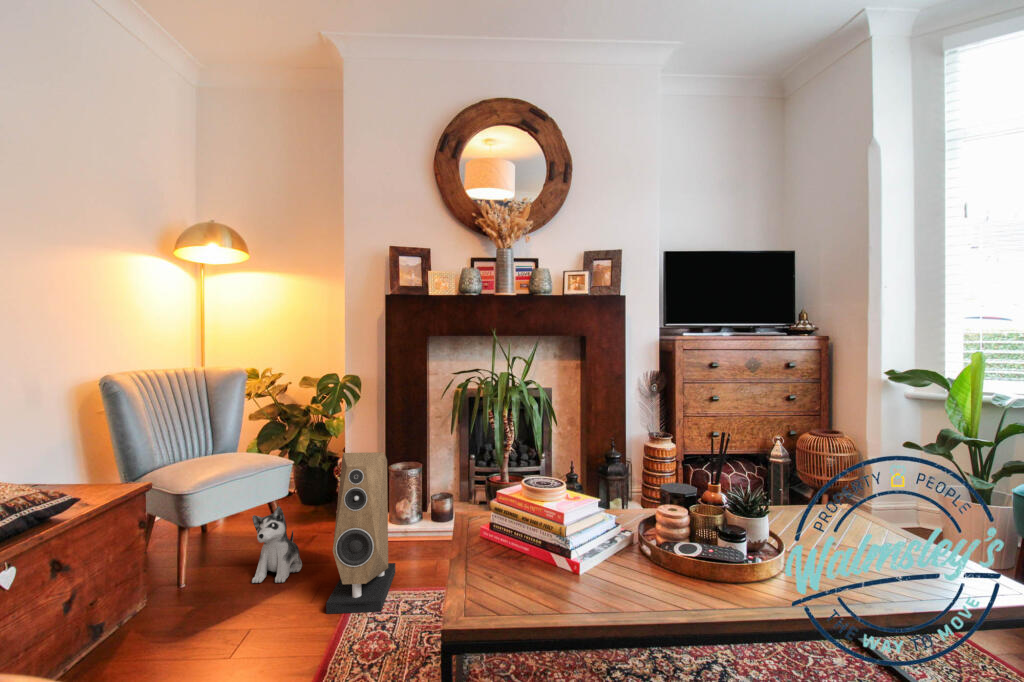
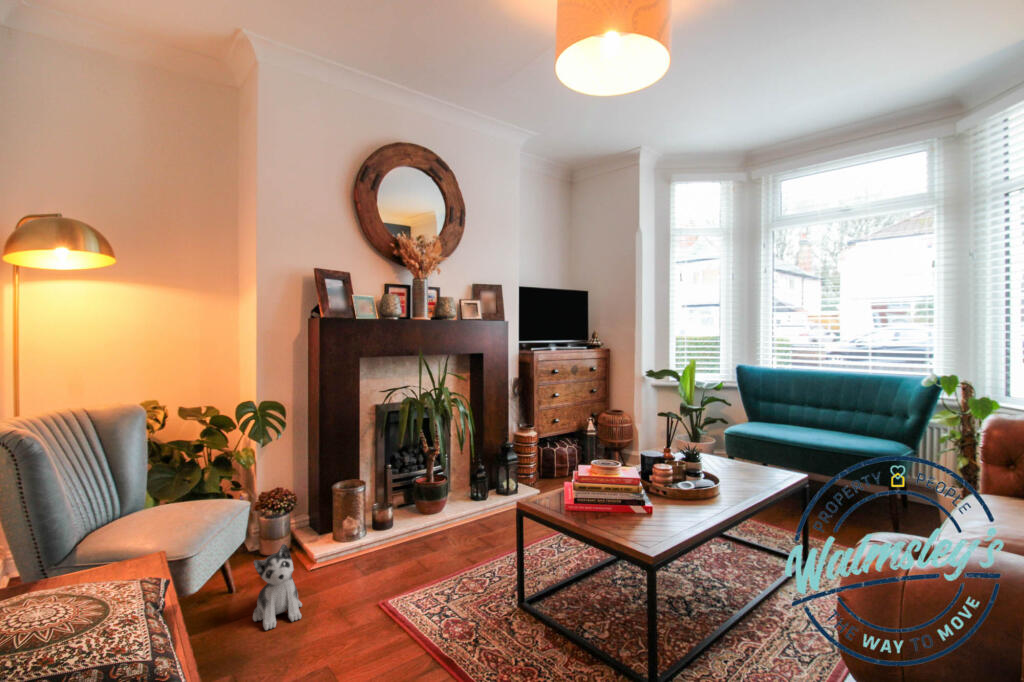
speaker: present [326,452,395,614] -> none [357,469,430,624]

